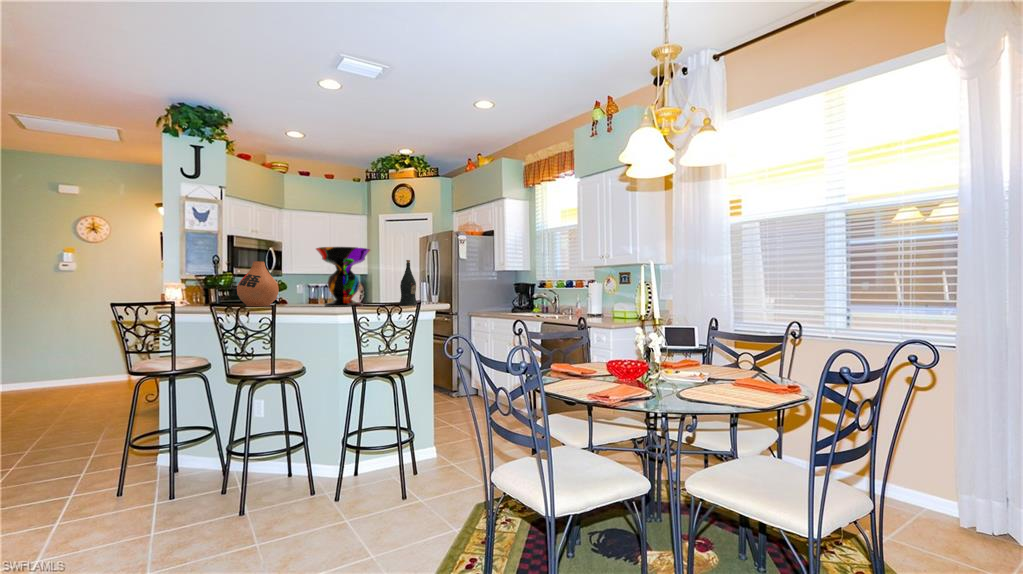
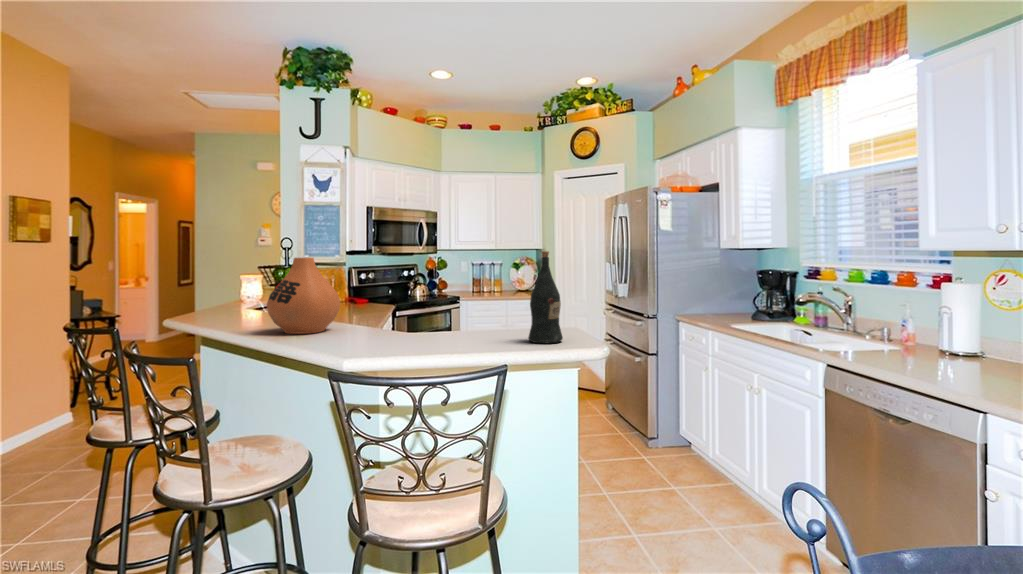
decorative bowl: present [316,247,371,306] -> none [365,233,470,349]

